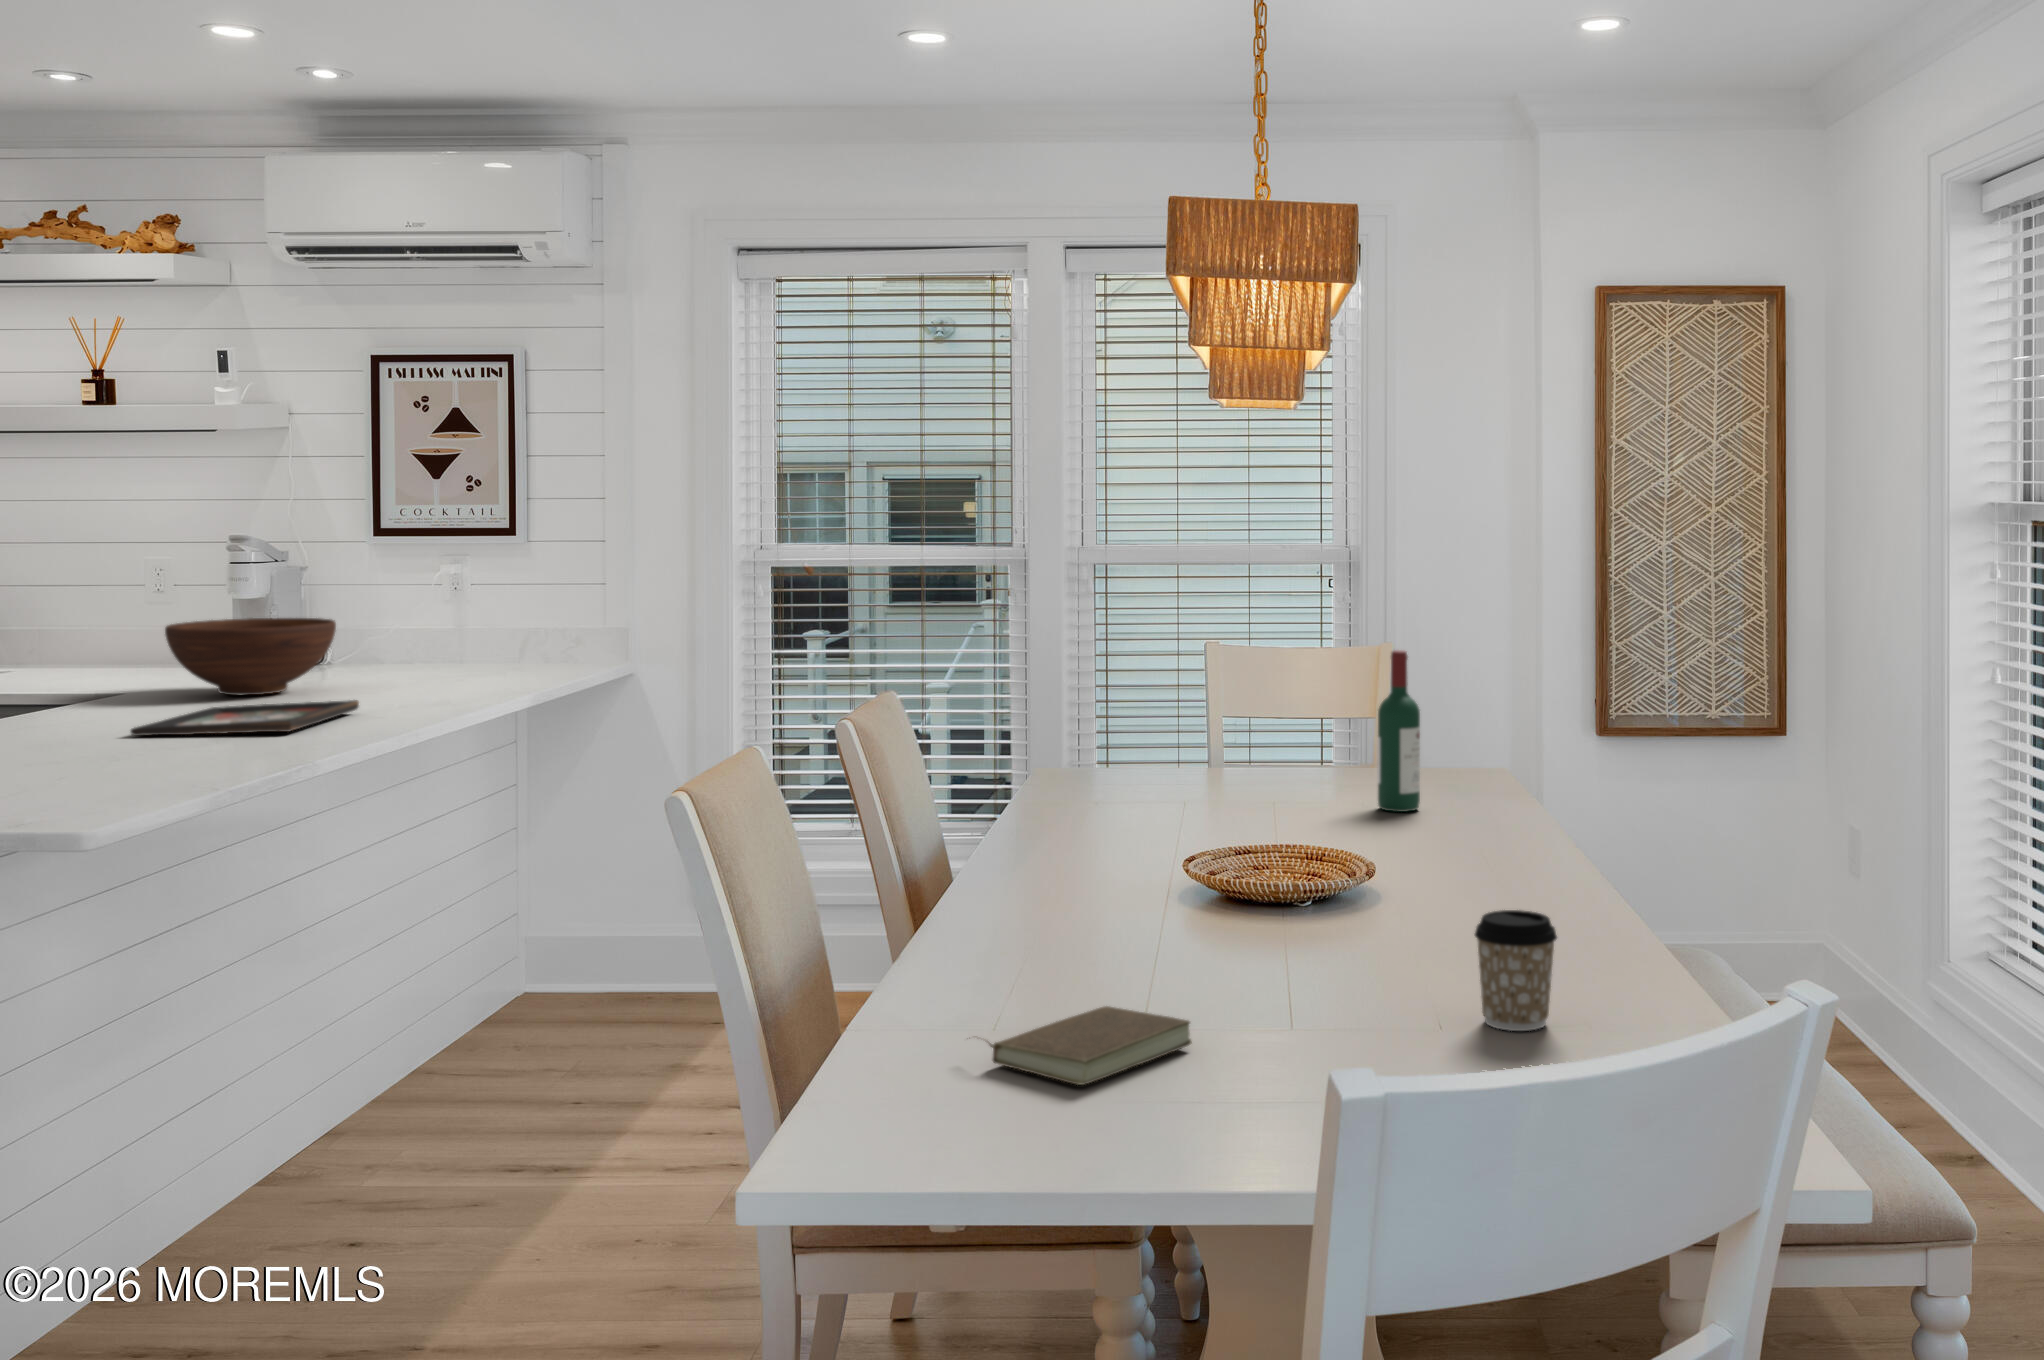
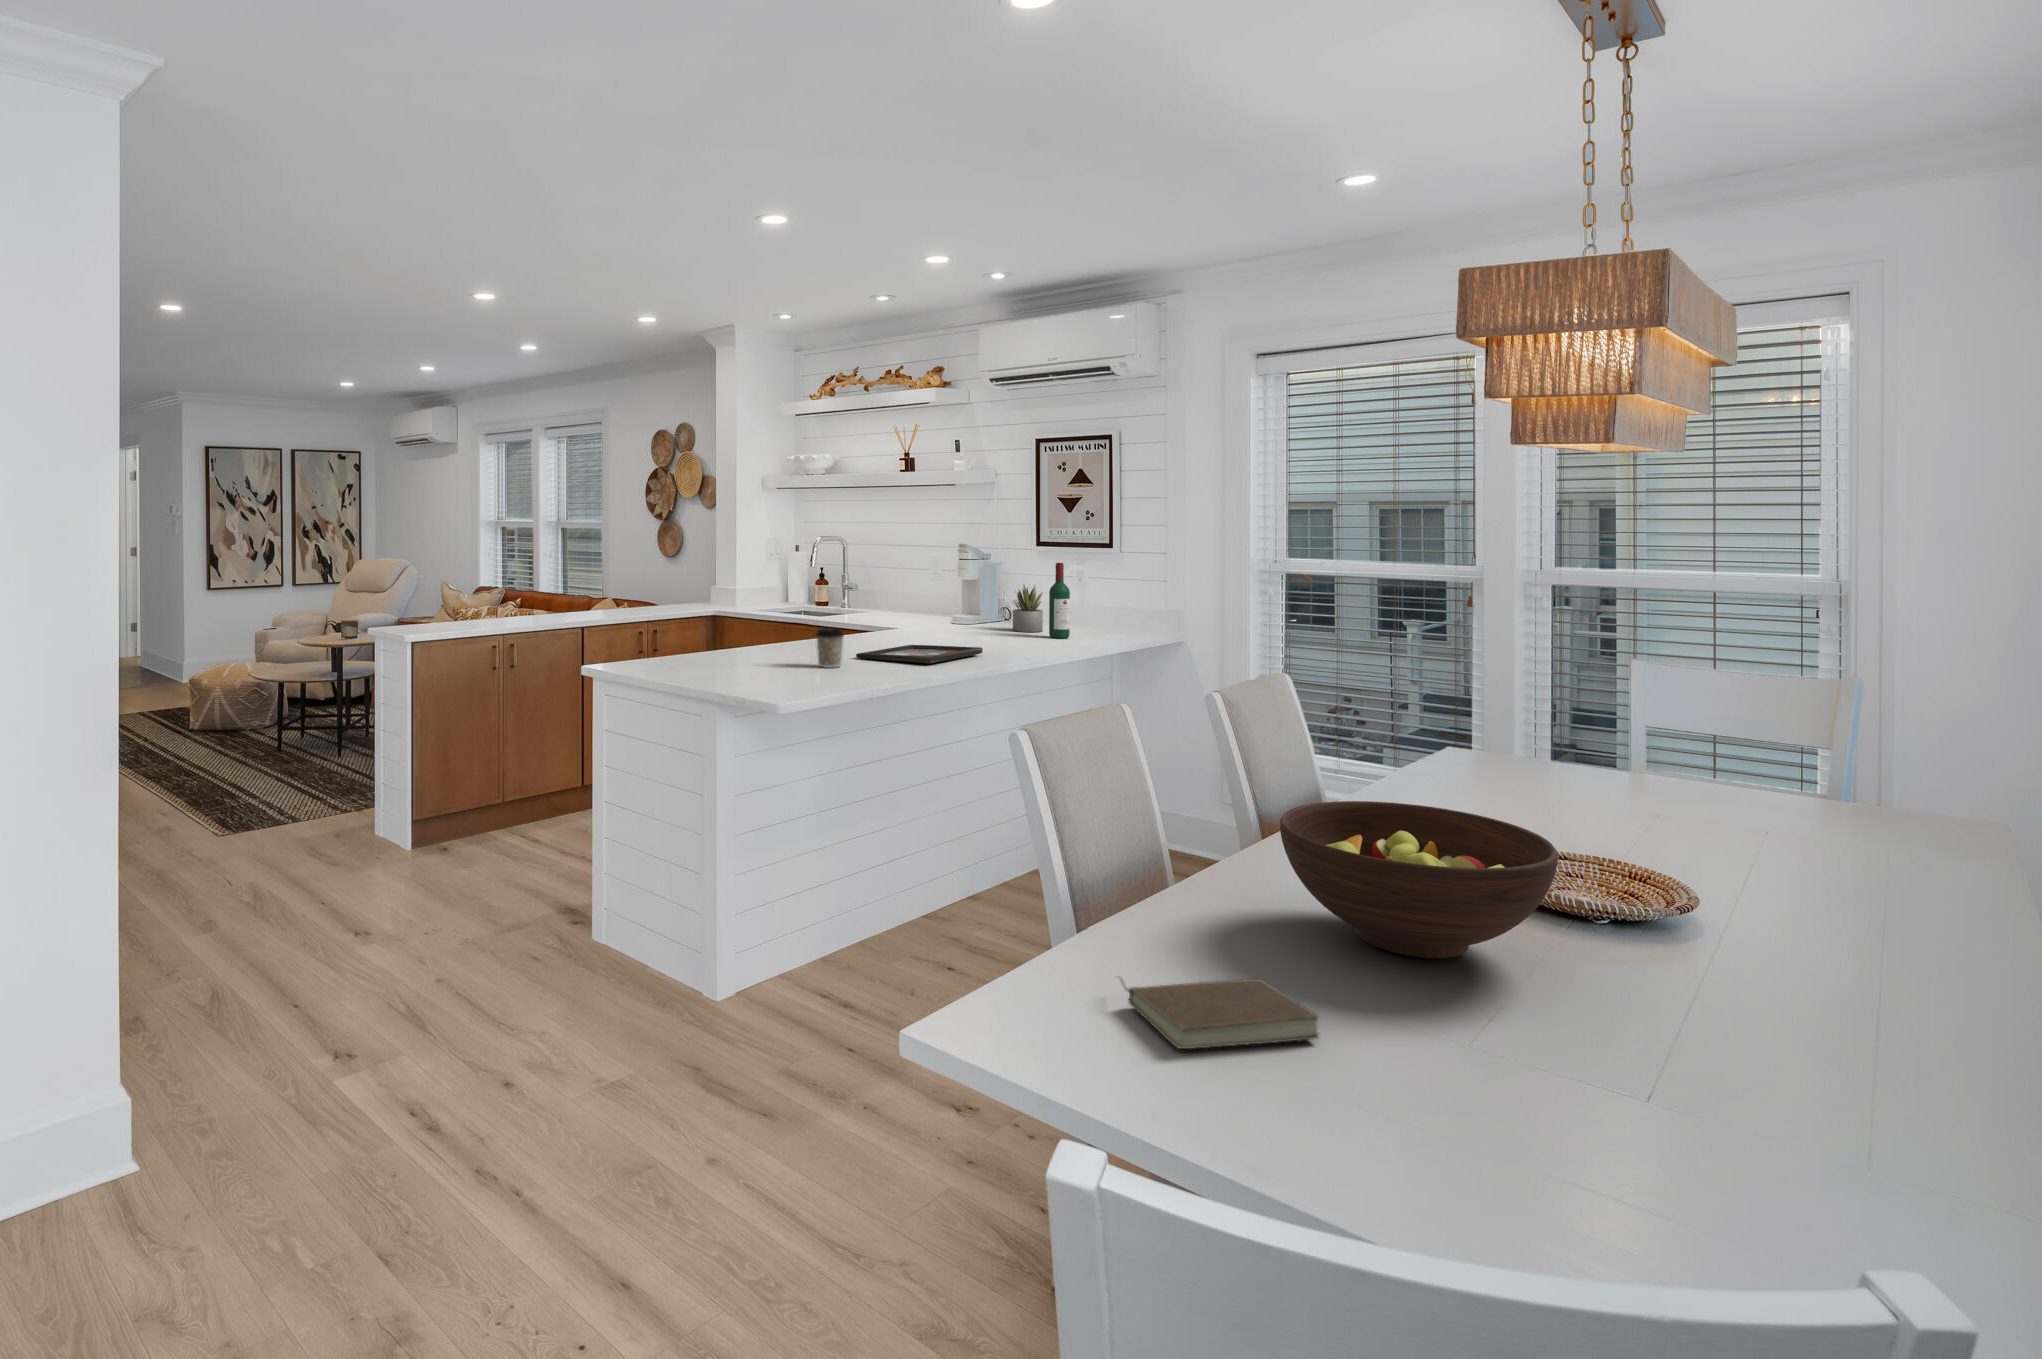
succulent plant: none [347,595,406,675] -> present [1013,585,1043,632]
fruit bowl: present [165,618,336,695] -> present [1280,801,1558,958]
wine bottle: present [1378,650,1420,812] -> present [1049,563,1070,638]
coffee cup: present [1475,910,1557,1031] -> present [816,628,844,668]

